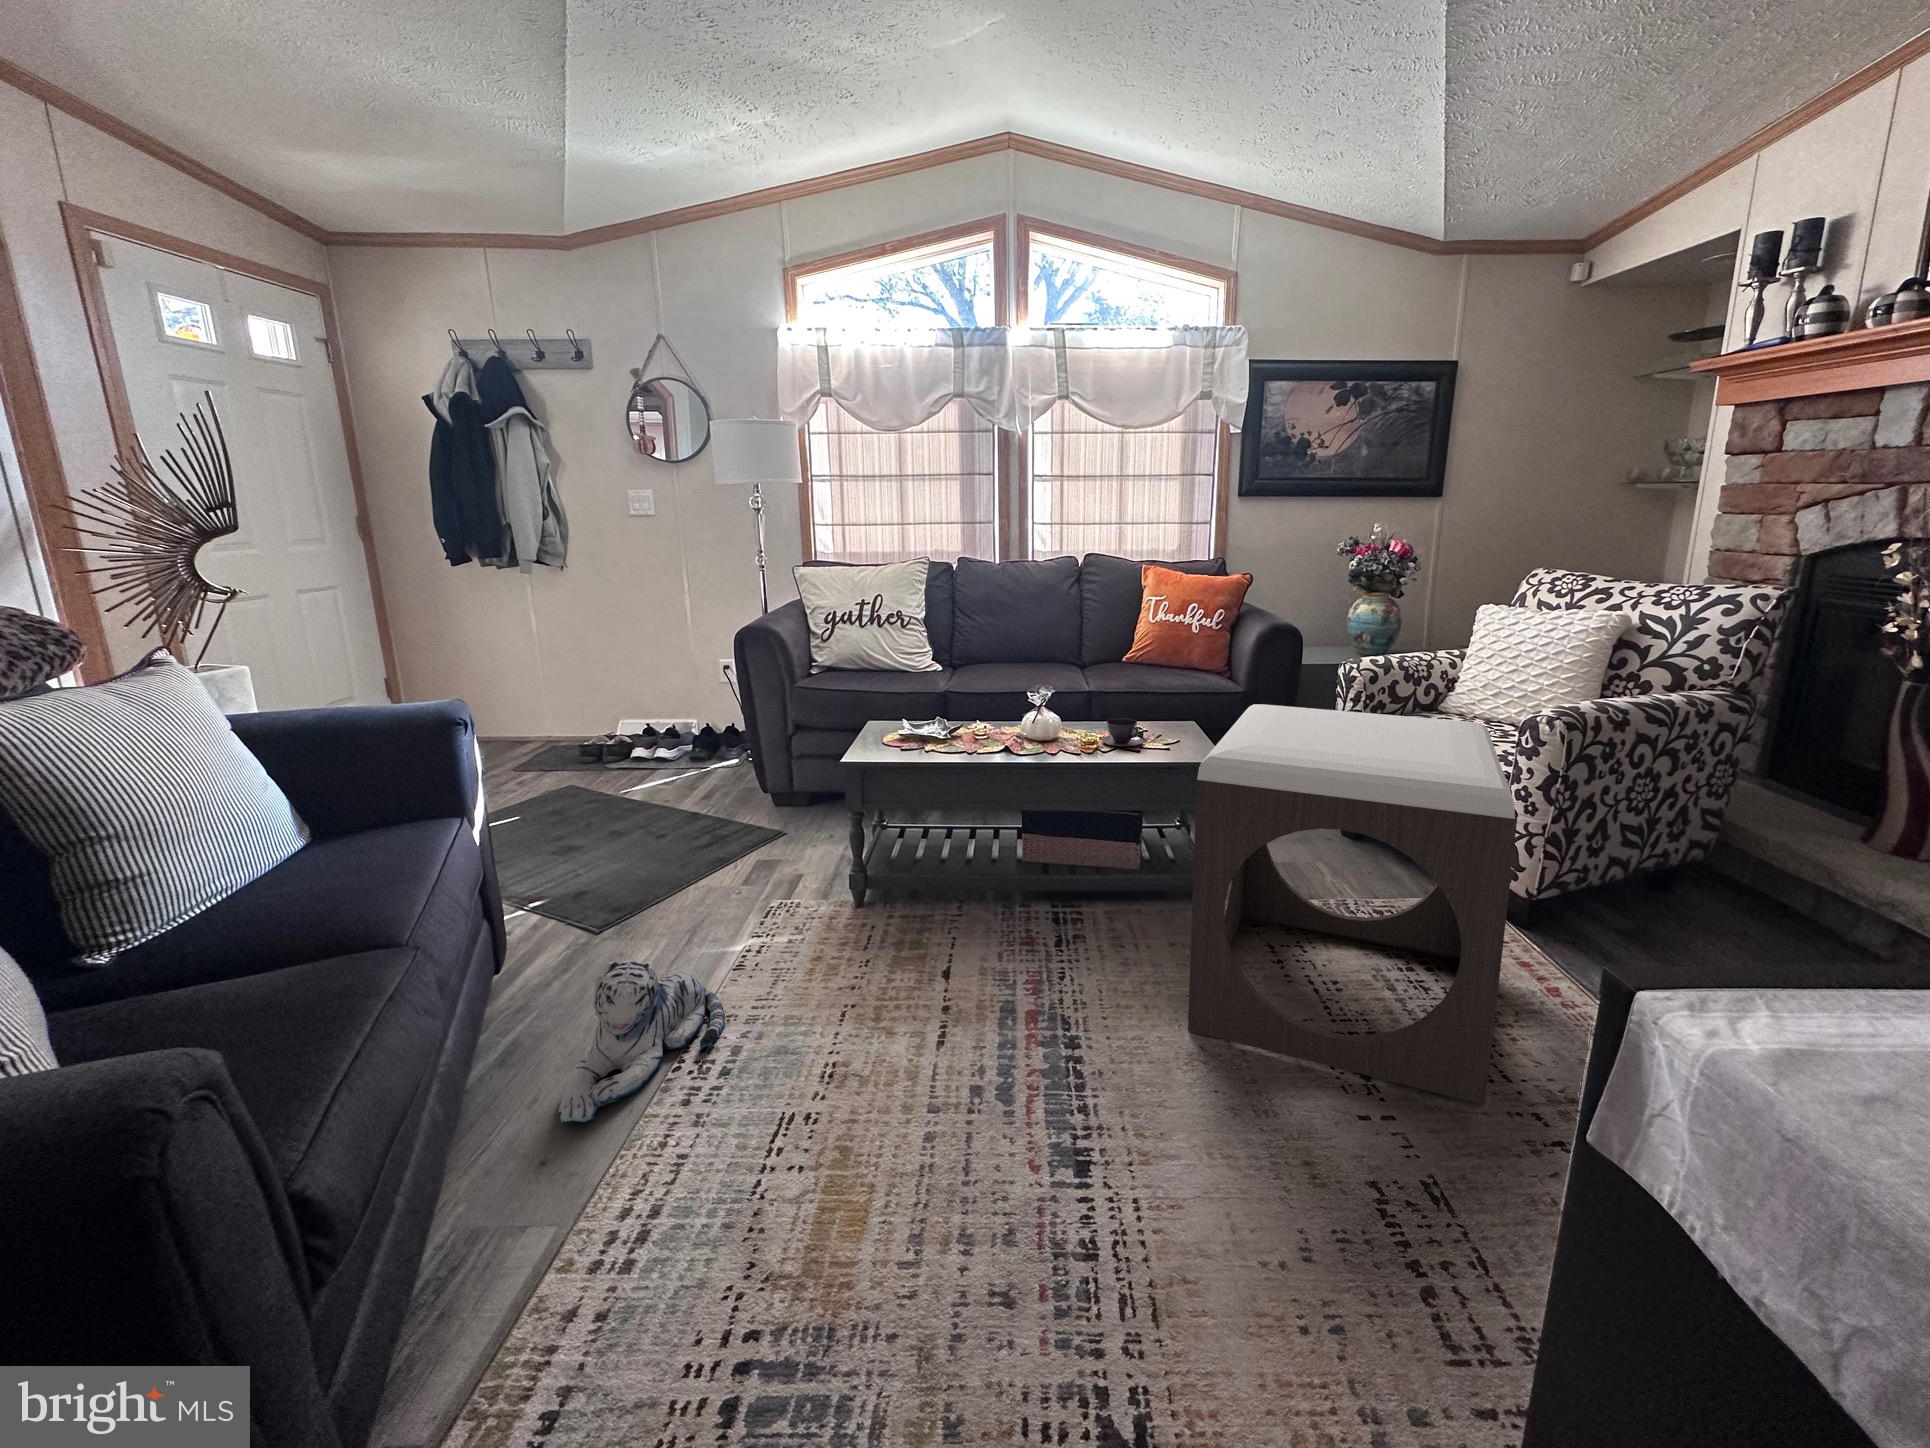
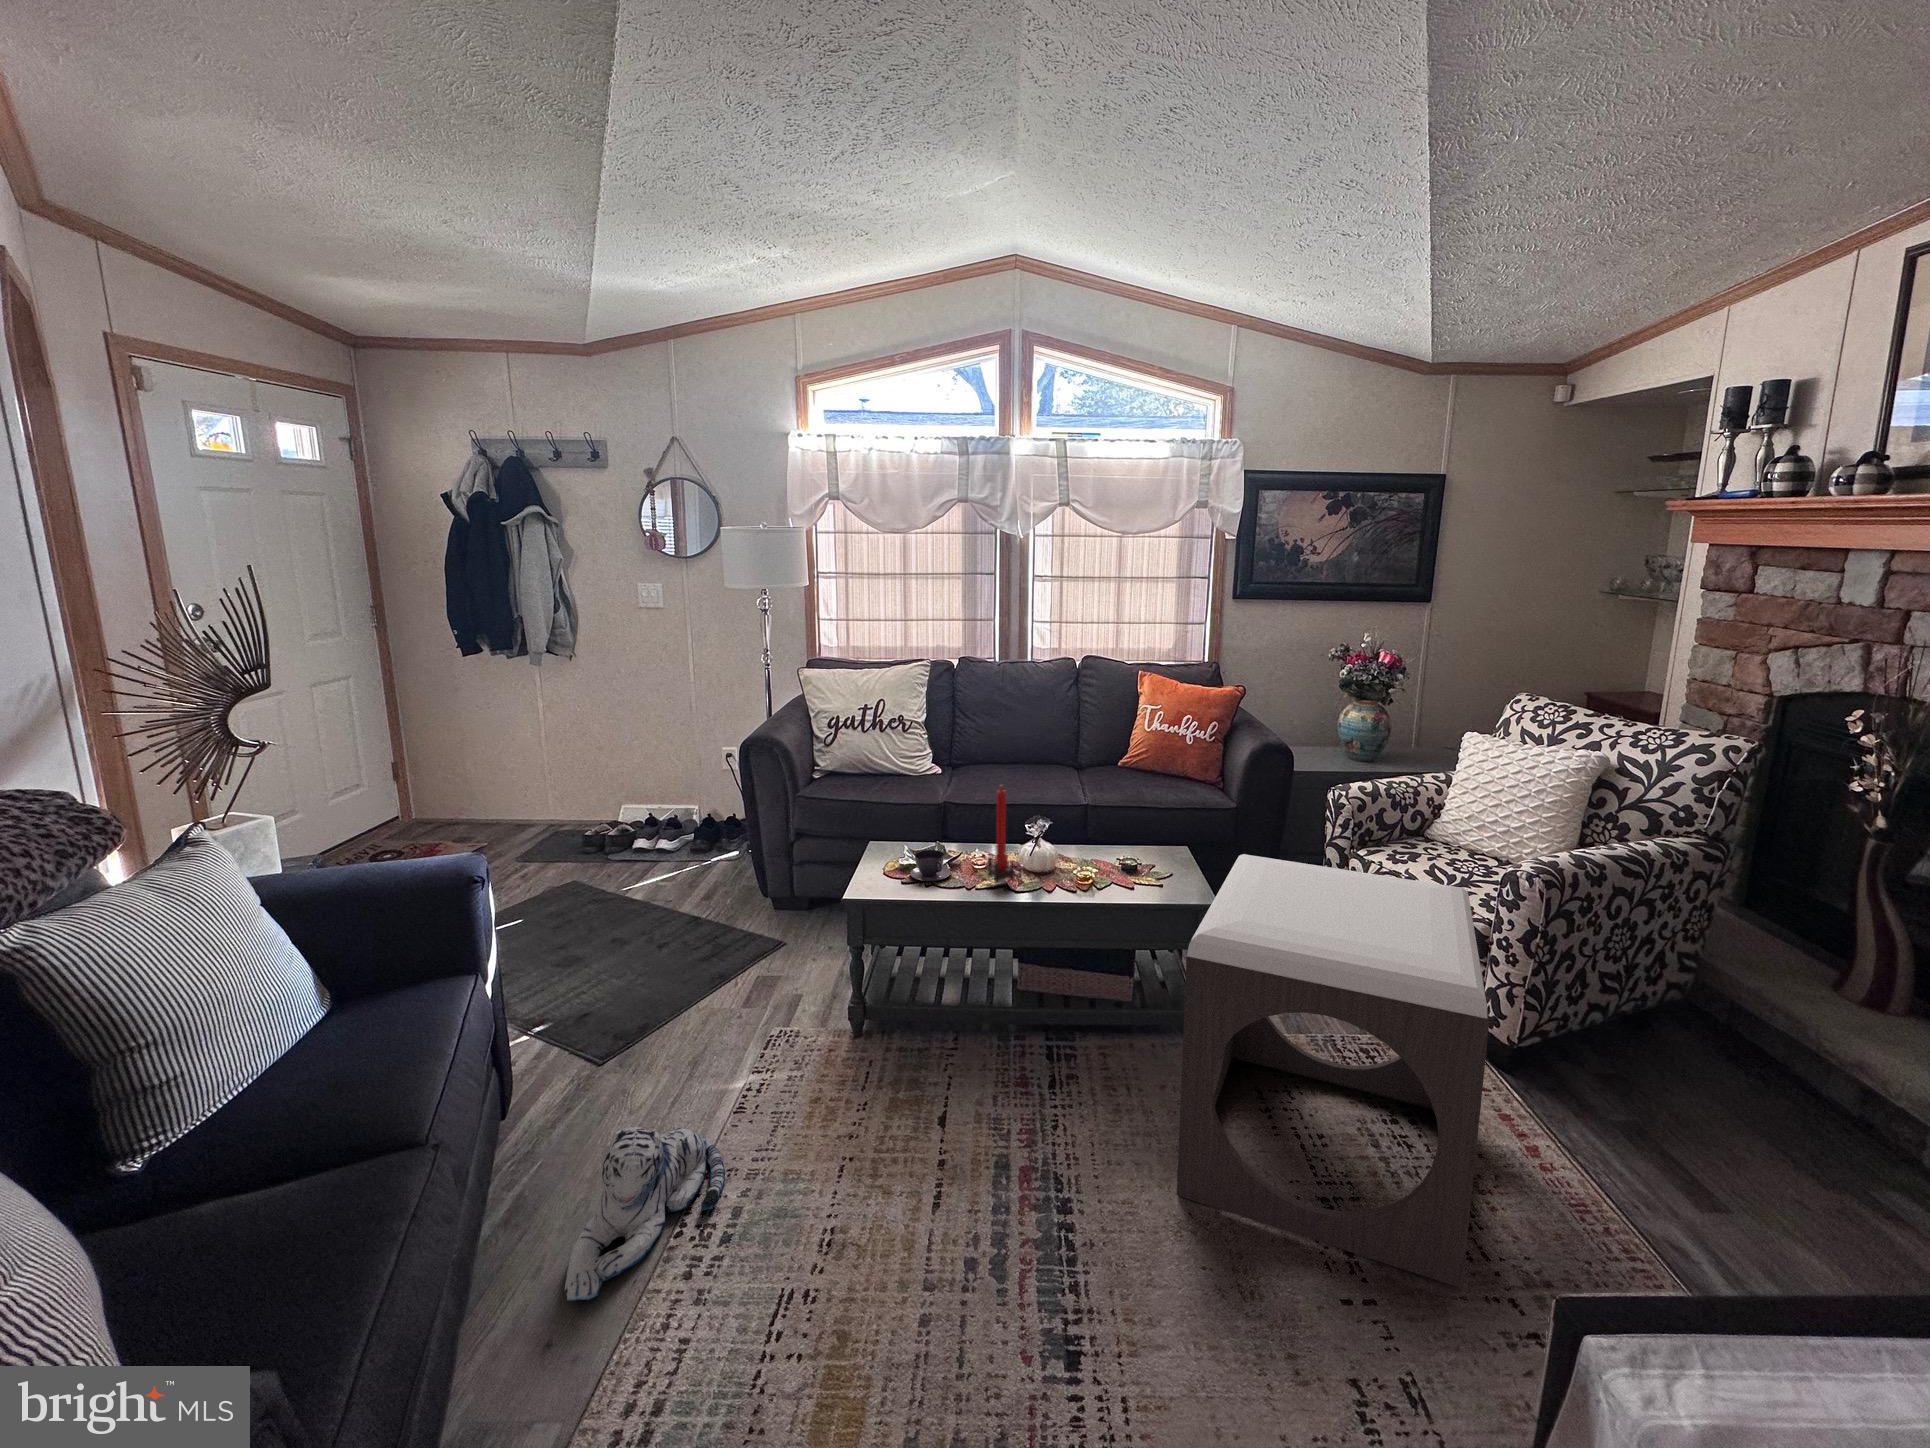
candle: none [990,643,1017,747] -> present [988,785,1014,884]
teacup: present [1102,718,1143,746] -> present [910,850,951,881]

